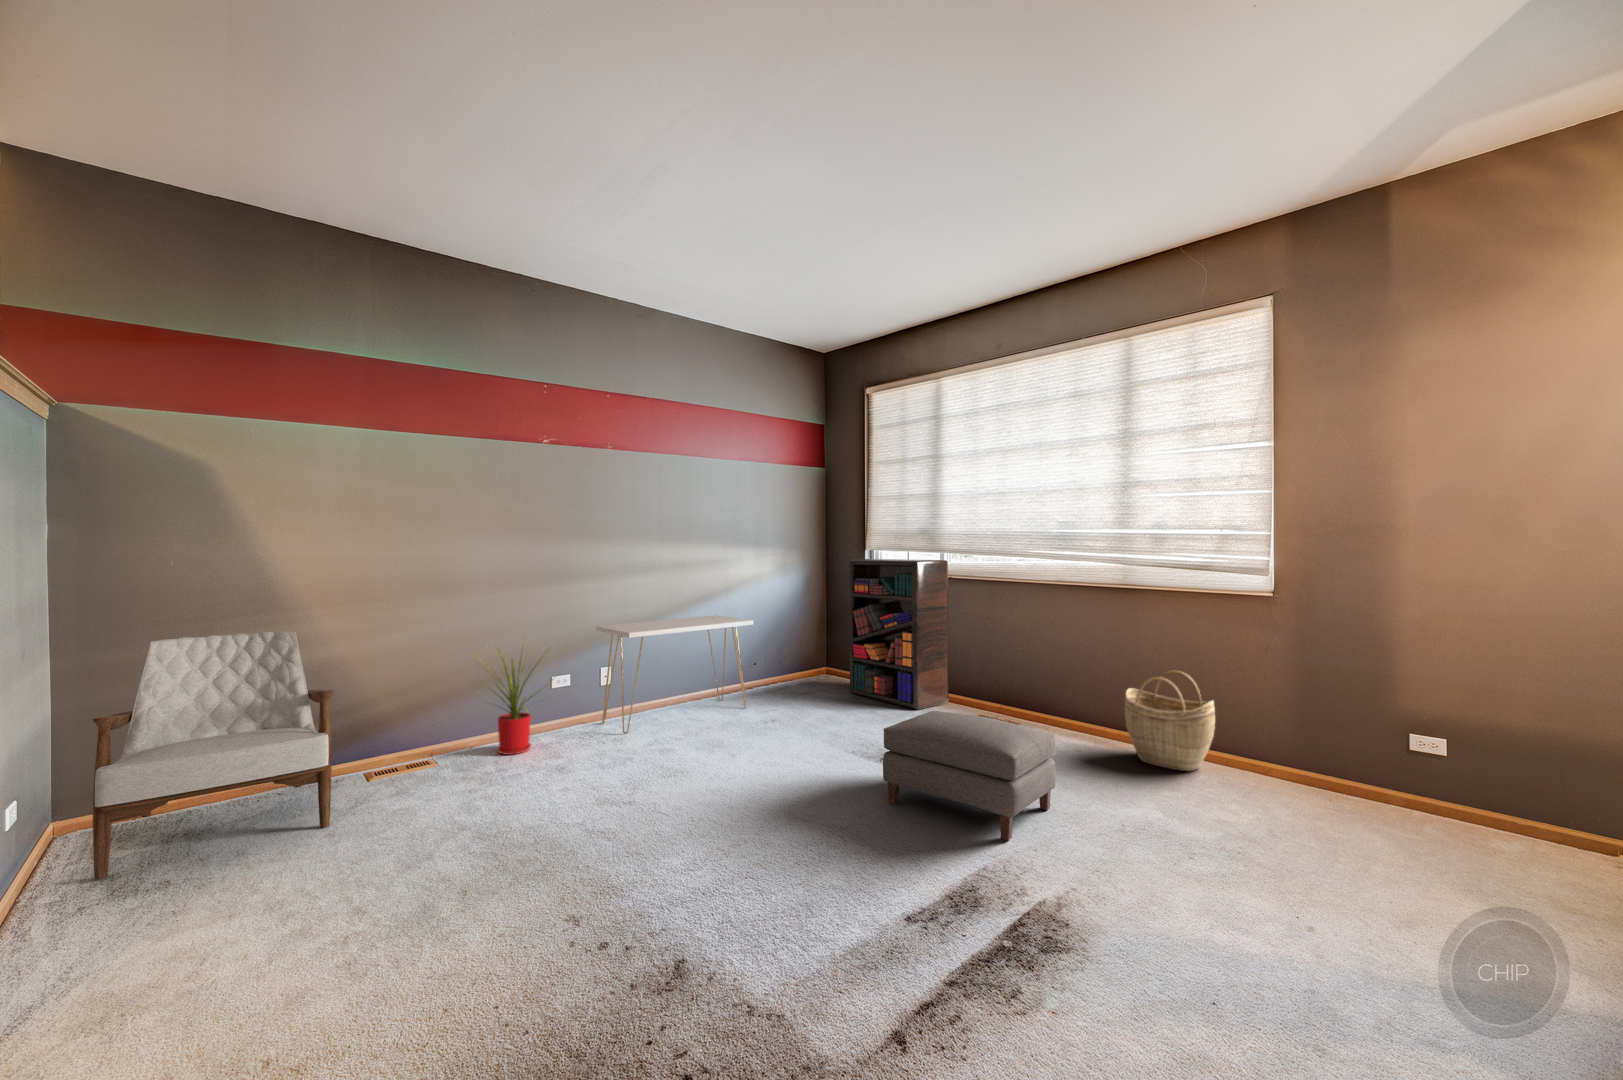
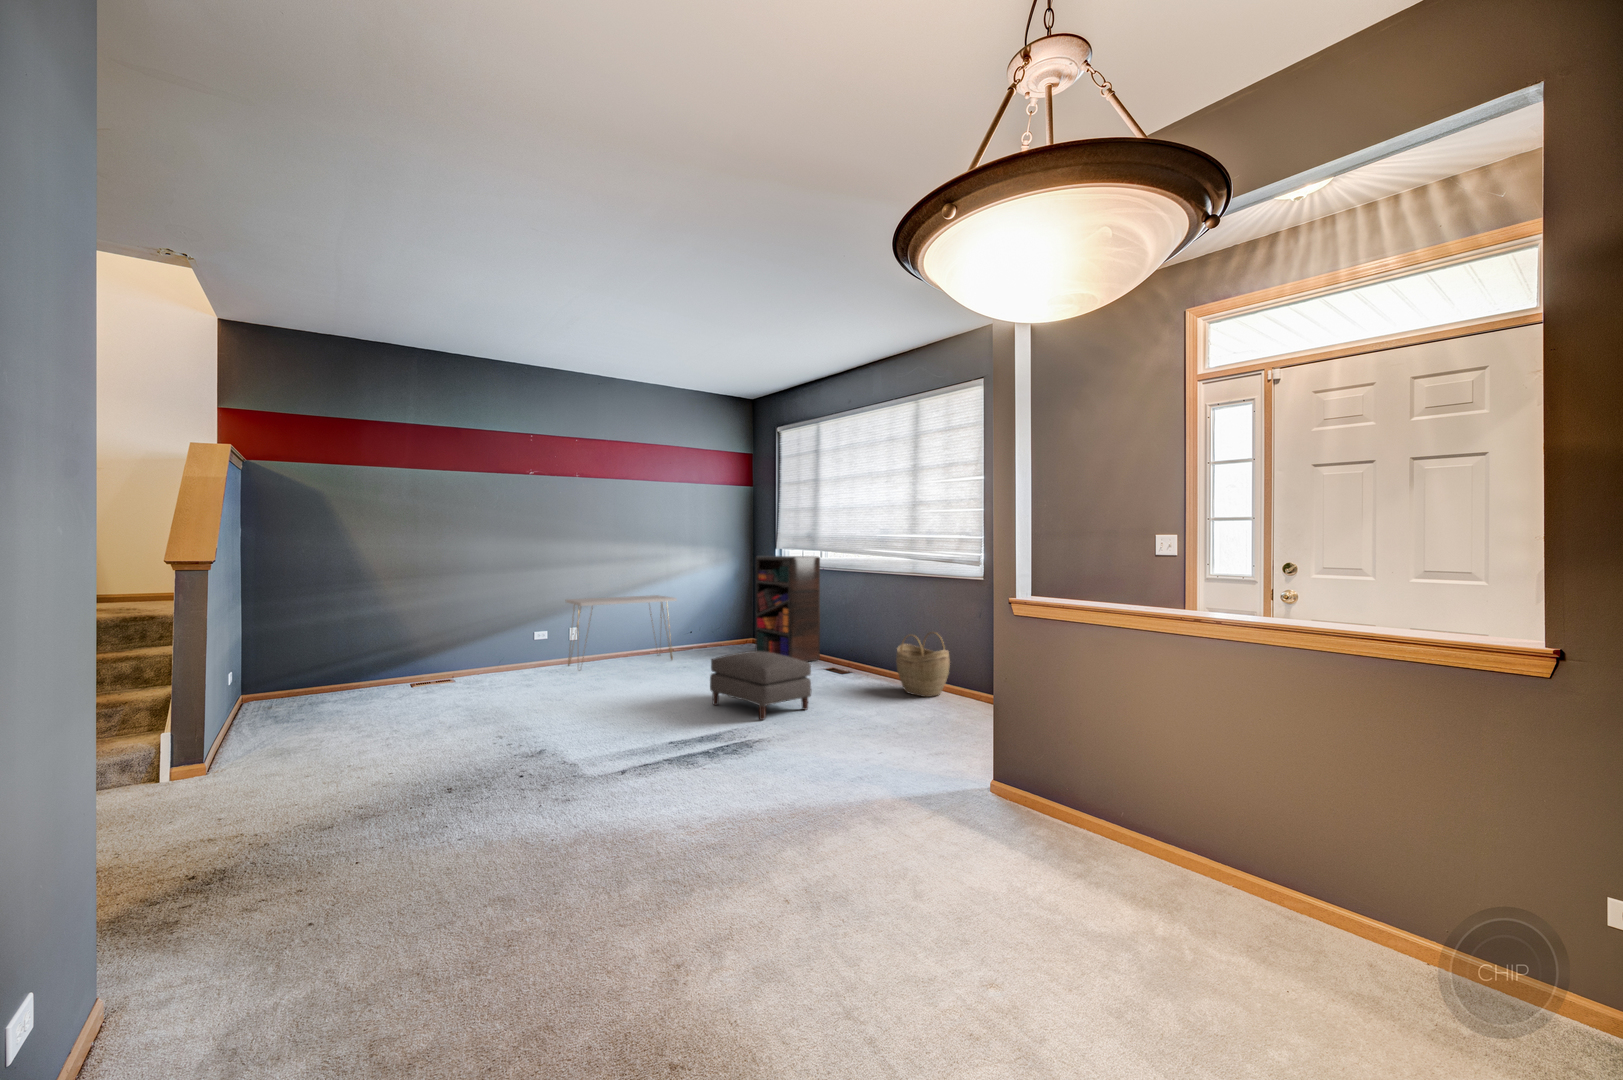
armchair: present [92,631,333,879] -> none [265,595,389,718]
house plant: present [485,638,549,755] -> none [475,603,534,679]

